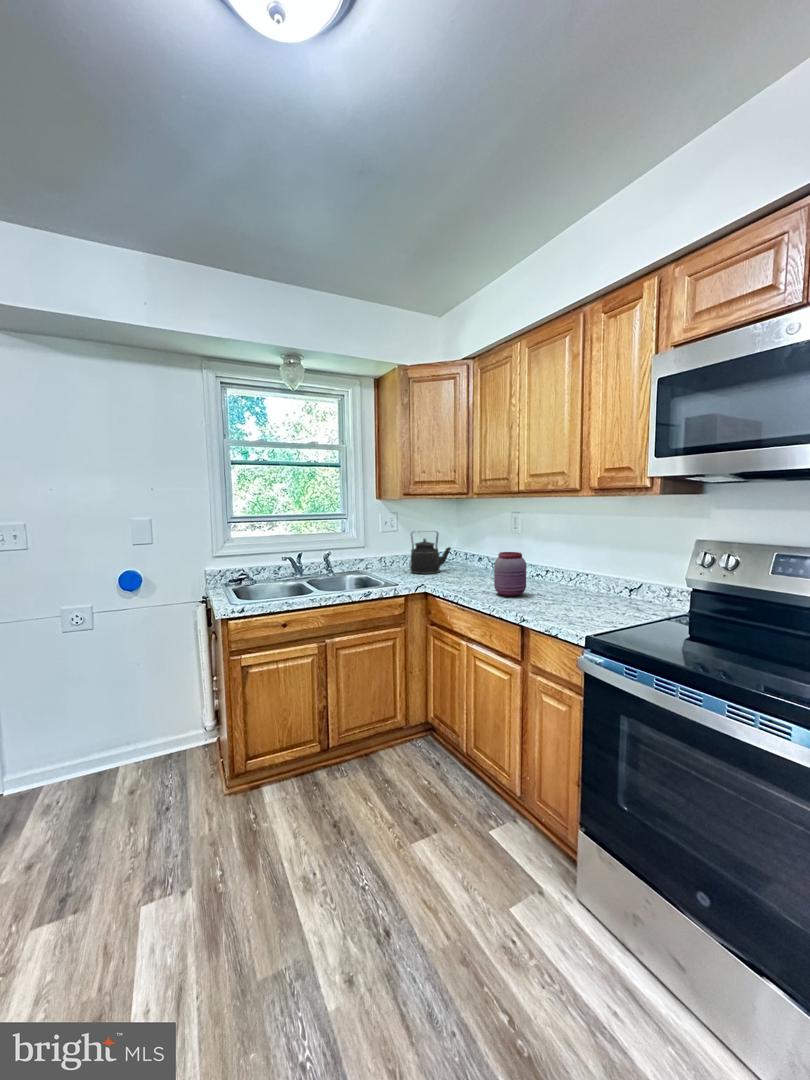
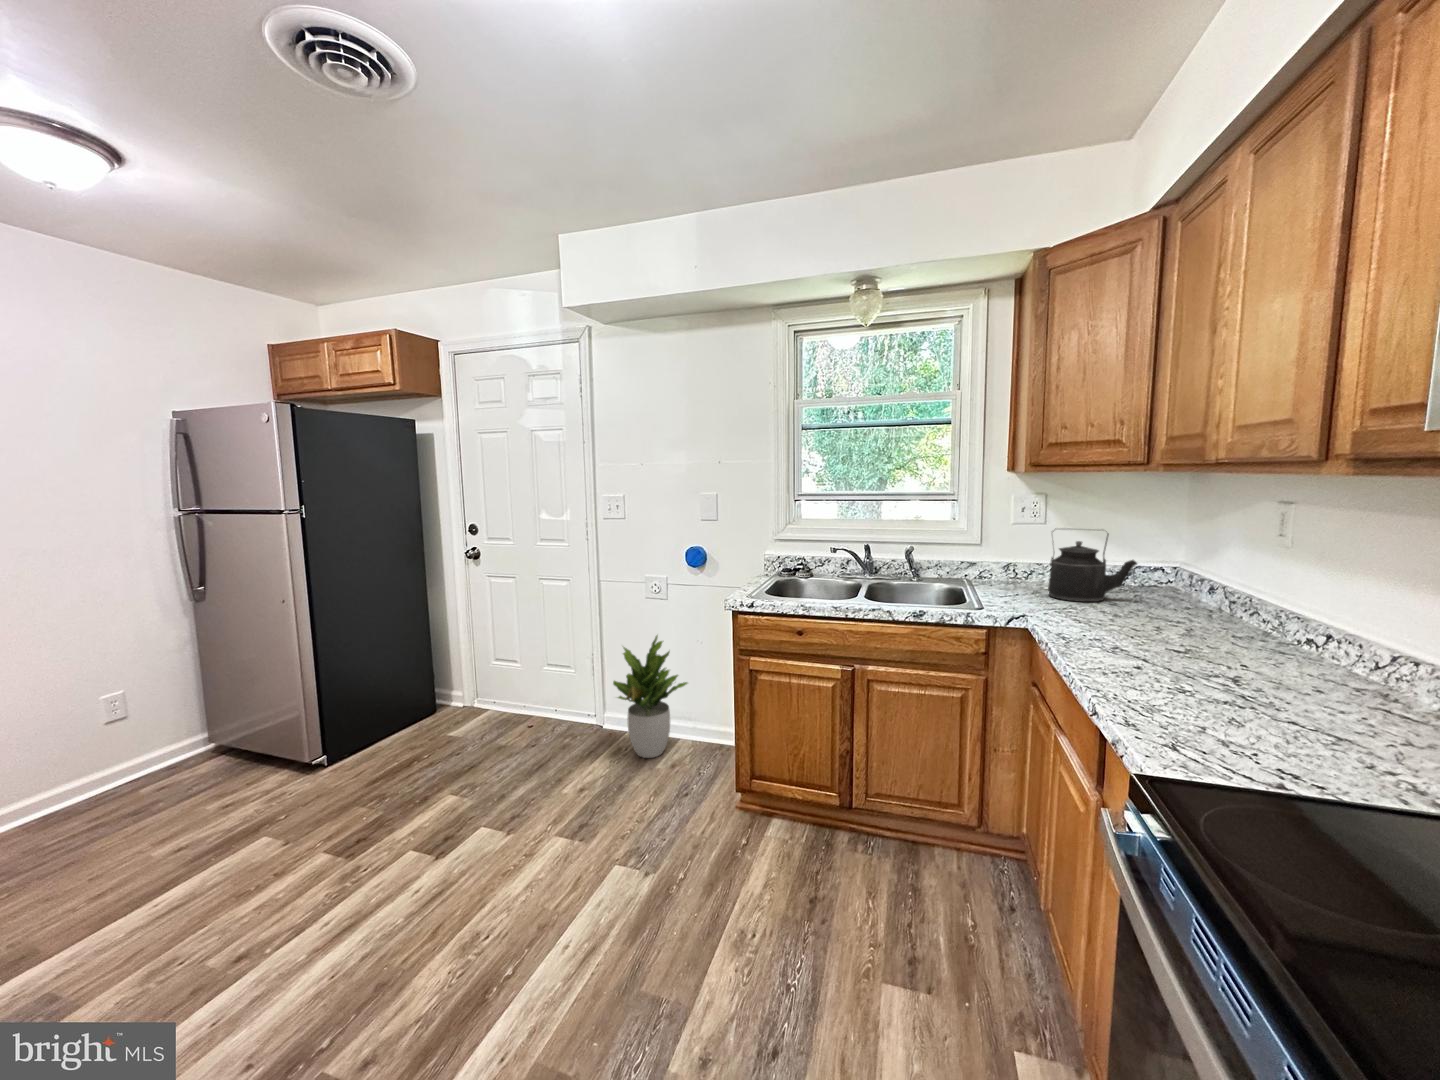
jar: present [494,552,526,596] -> none [1128,581,1207,670]
potted plant: none [29,663,132,802] -> present [613,635,687,758]

